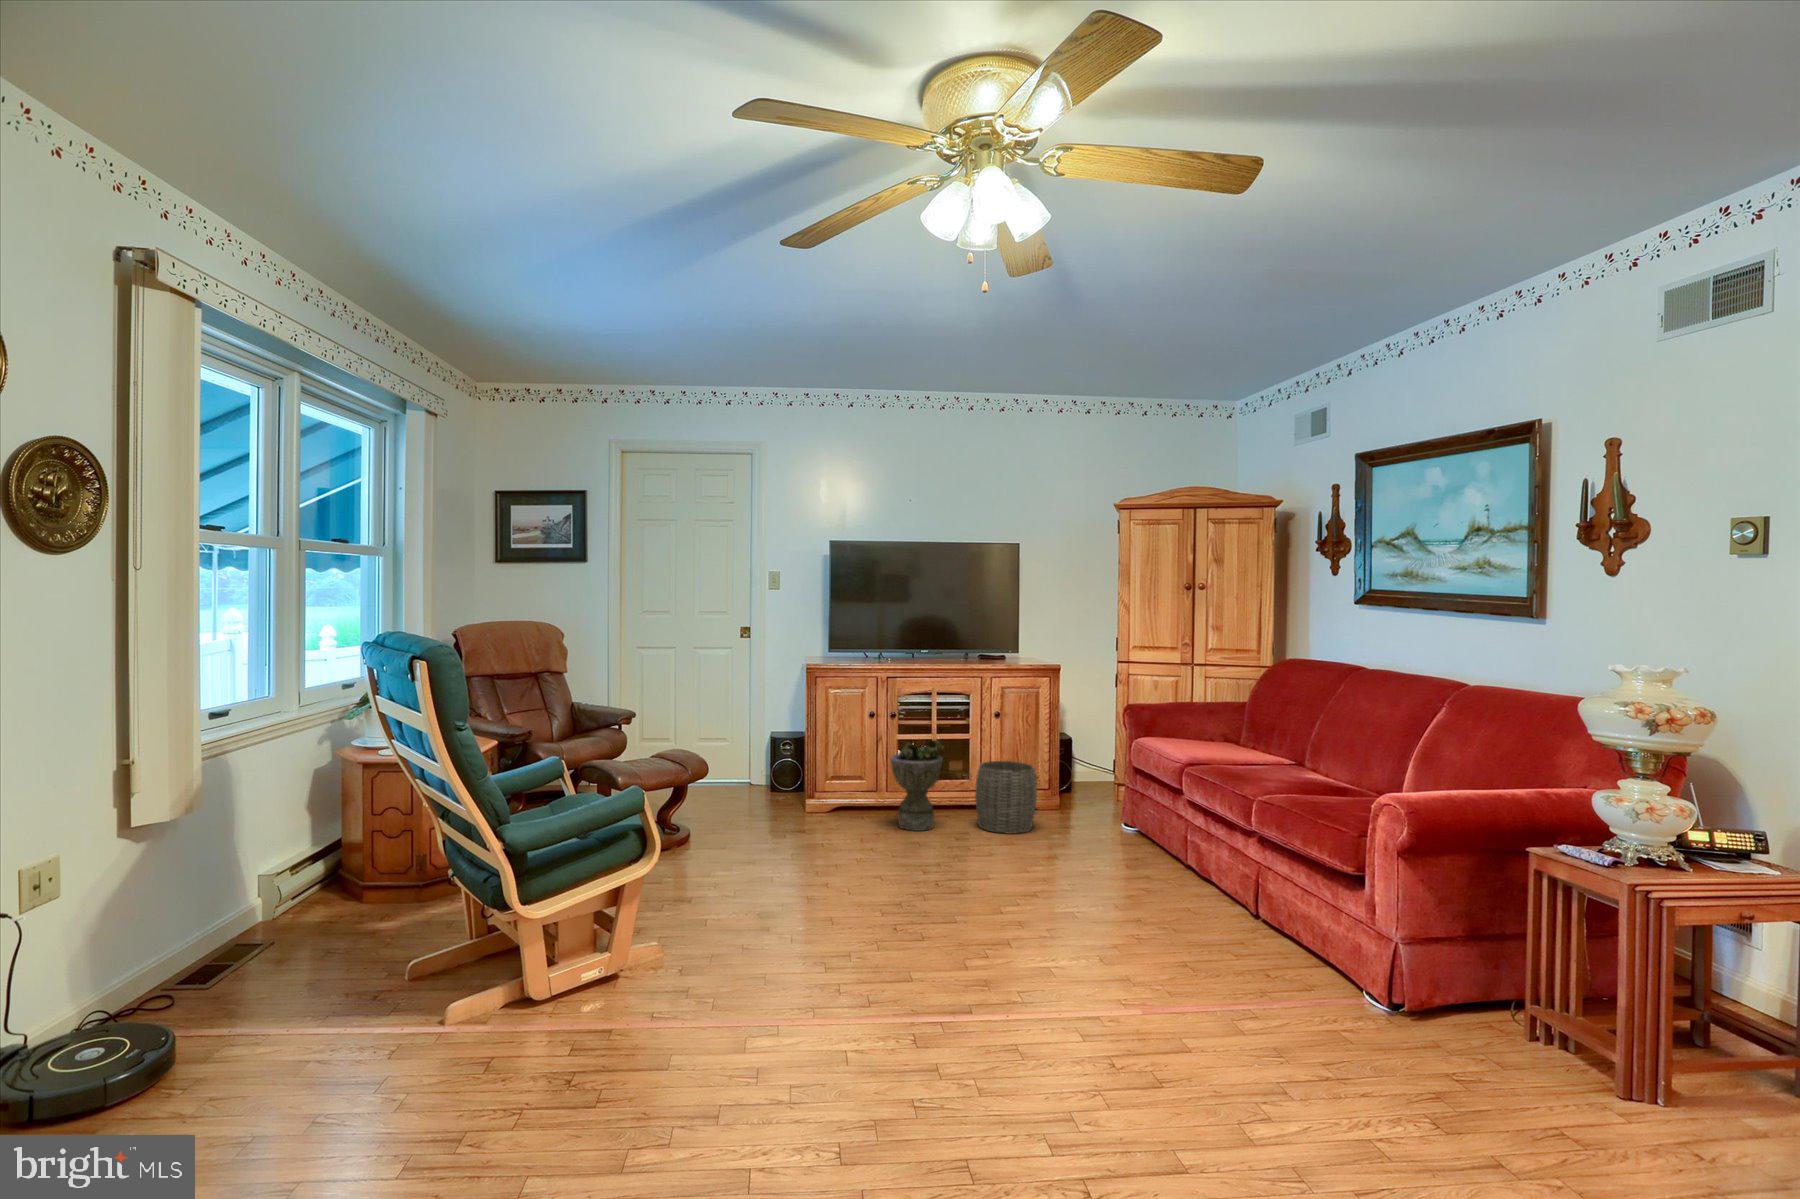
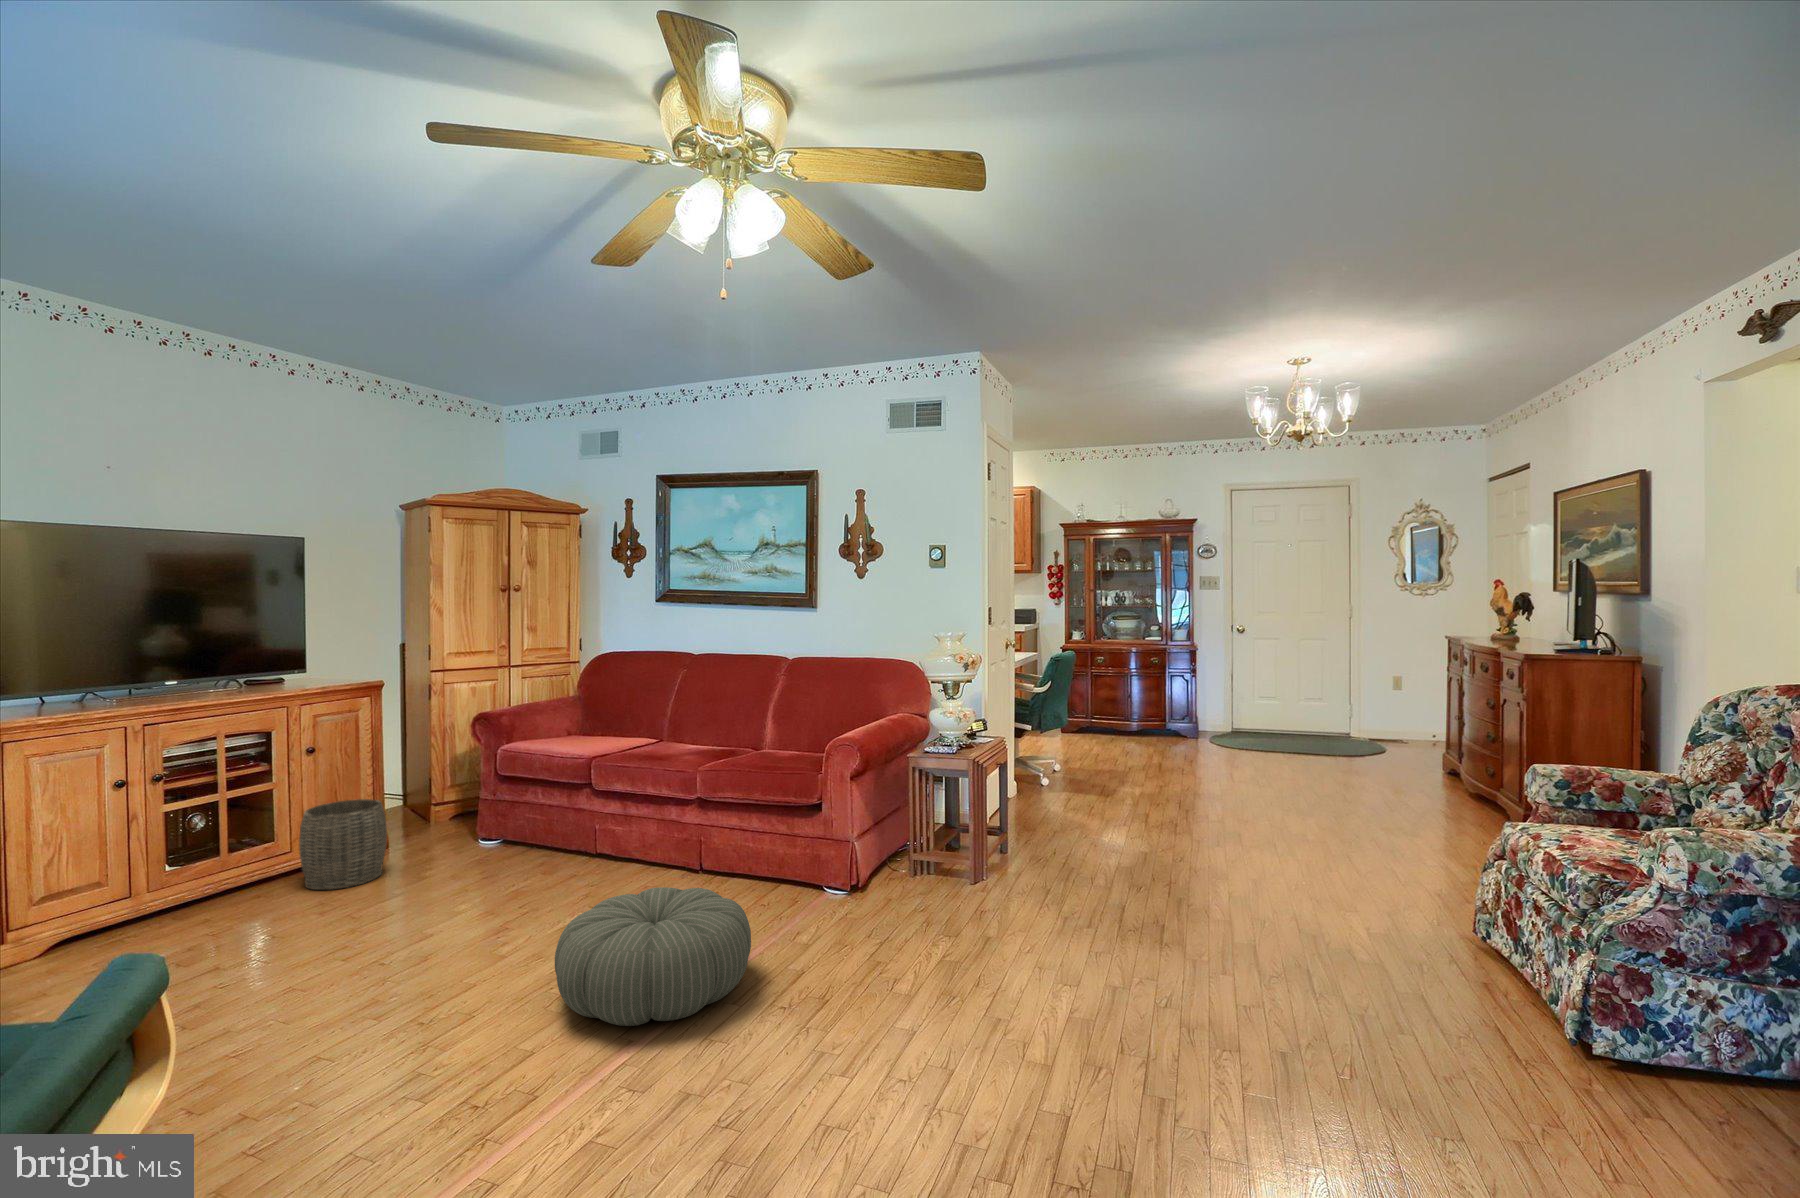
planter: present [890,740,944,831] -> none [169,797,261,927]
pouf: none [968,890,1170,1029] -> present [555,887,751,1026]

